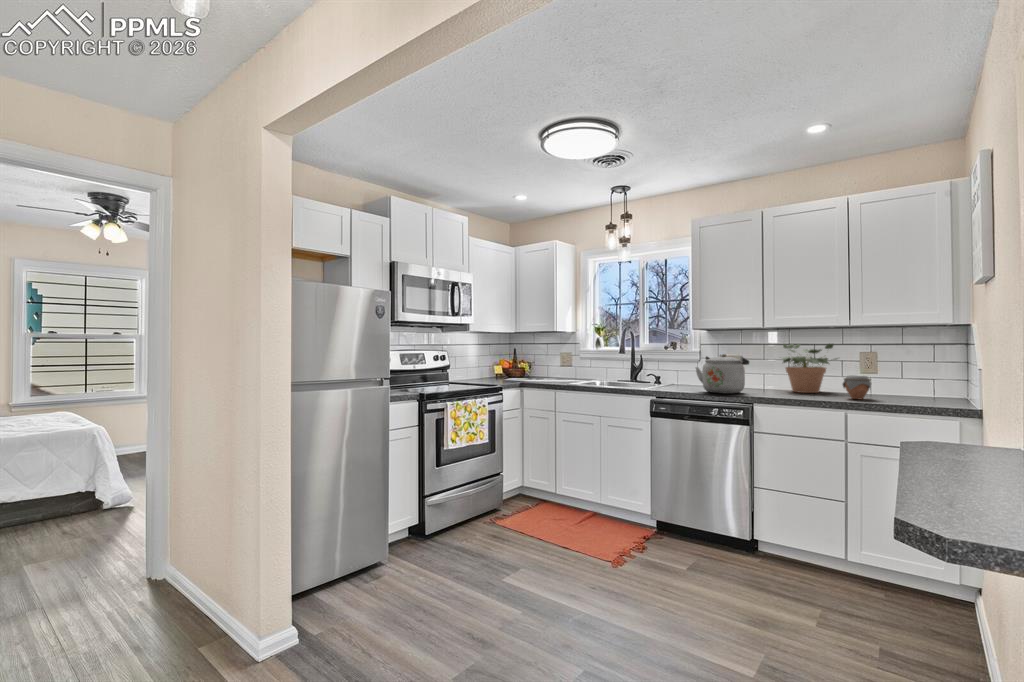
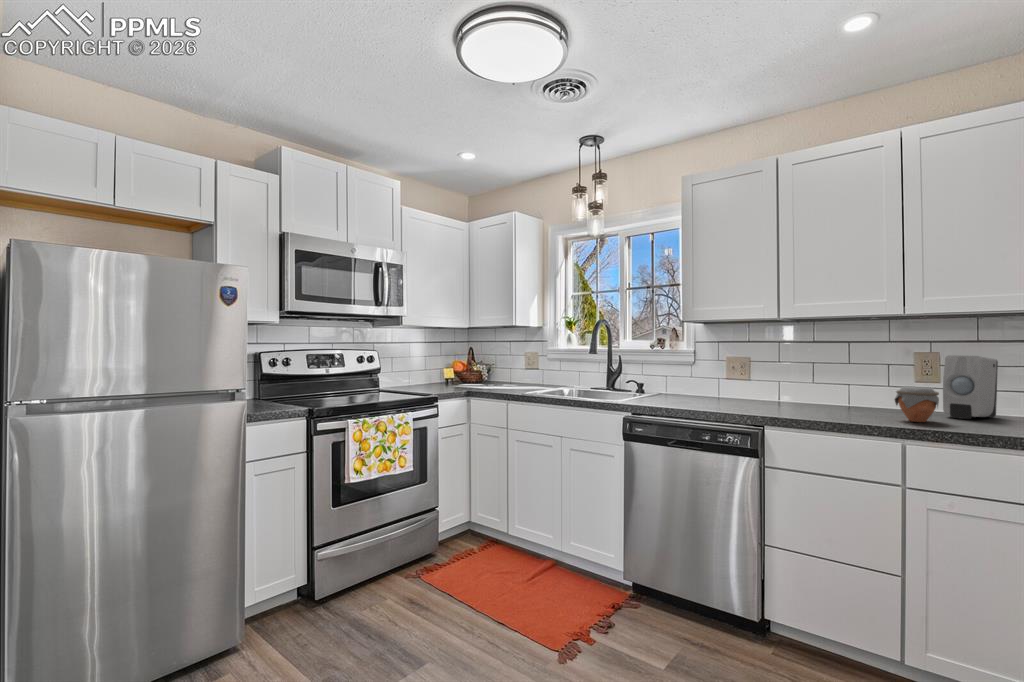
potted plant: present [782,344,838,393] -> none [797,340,891,410]
kettle: present [696,354,749,394] -> none [684,355,758,410]
soap dispenser: none [876,354,913,398] -> present [943,355,998,419]

